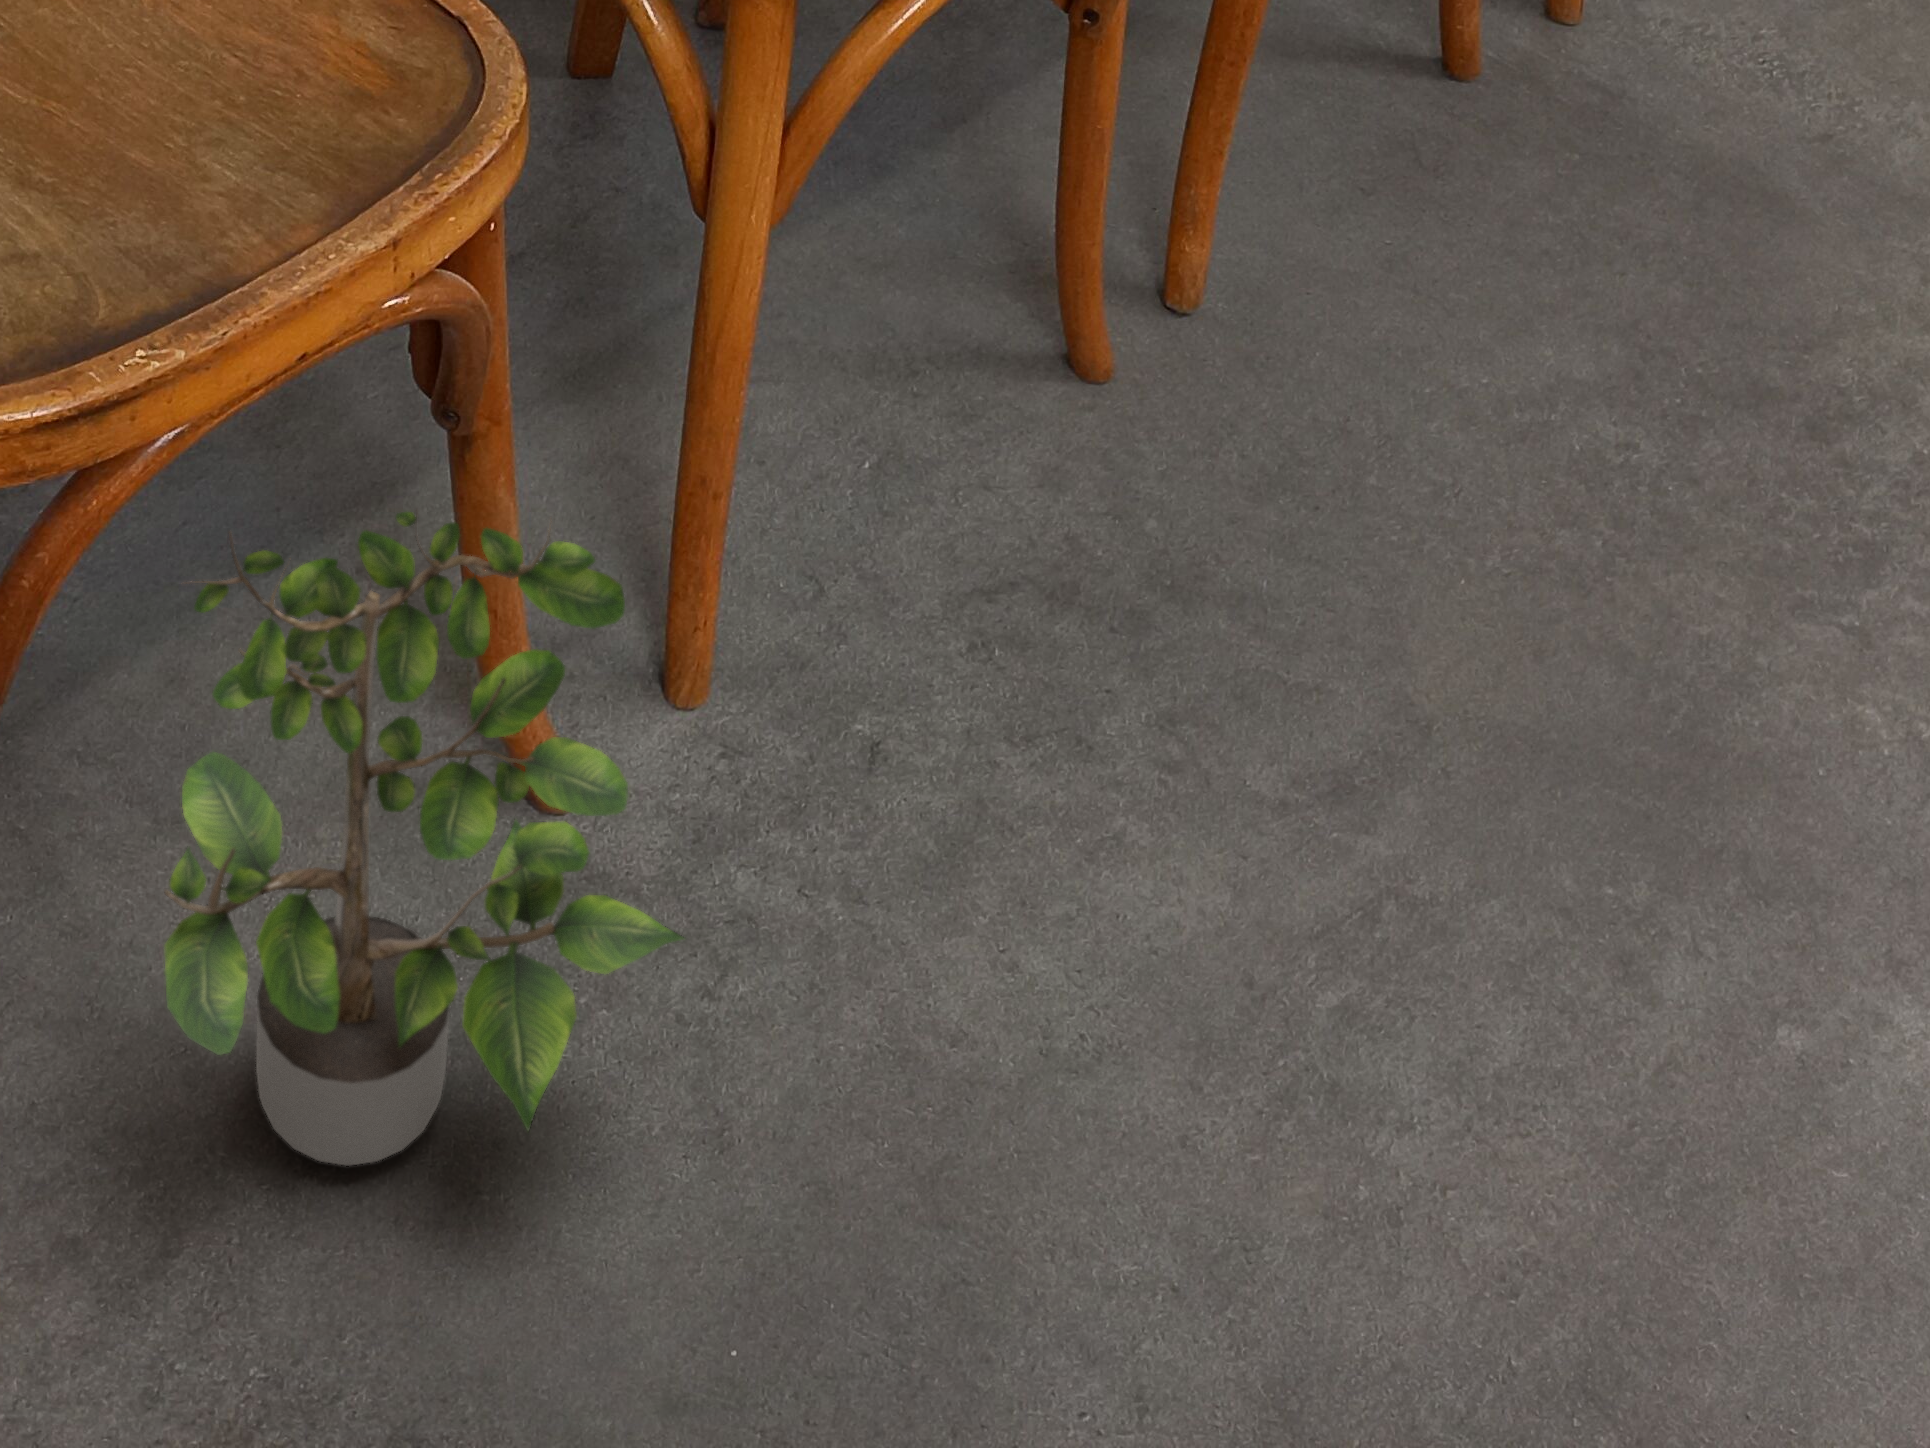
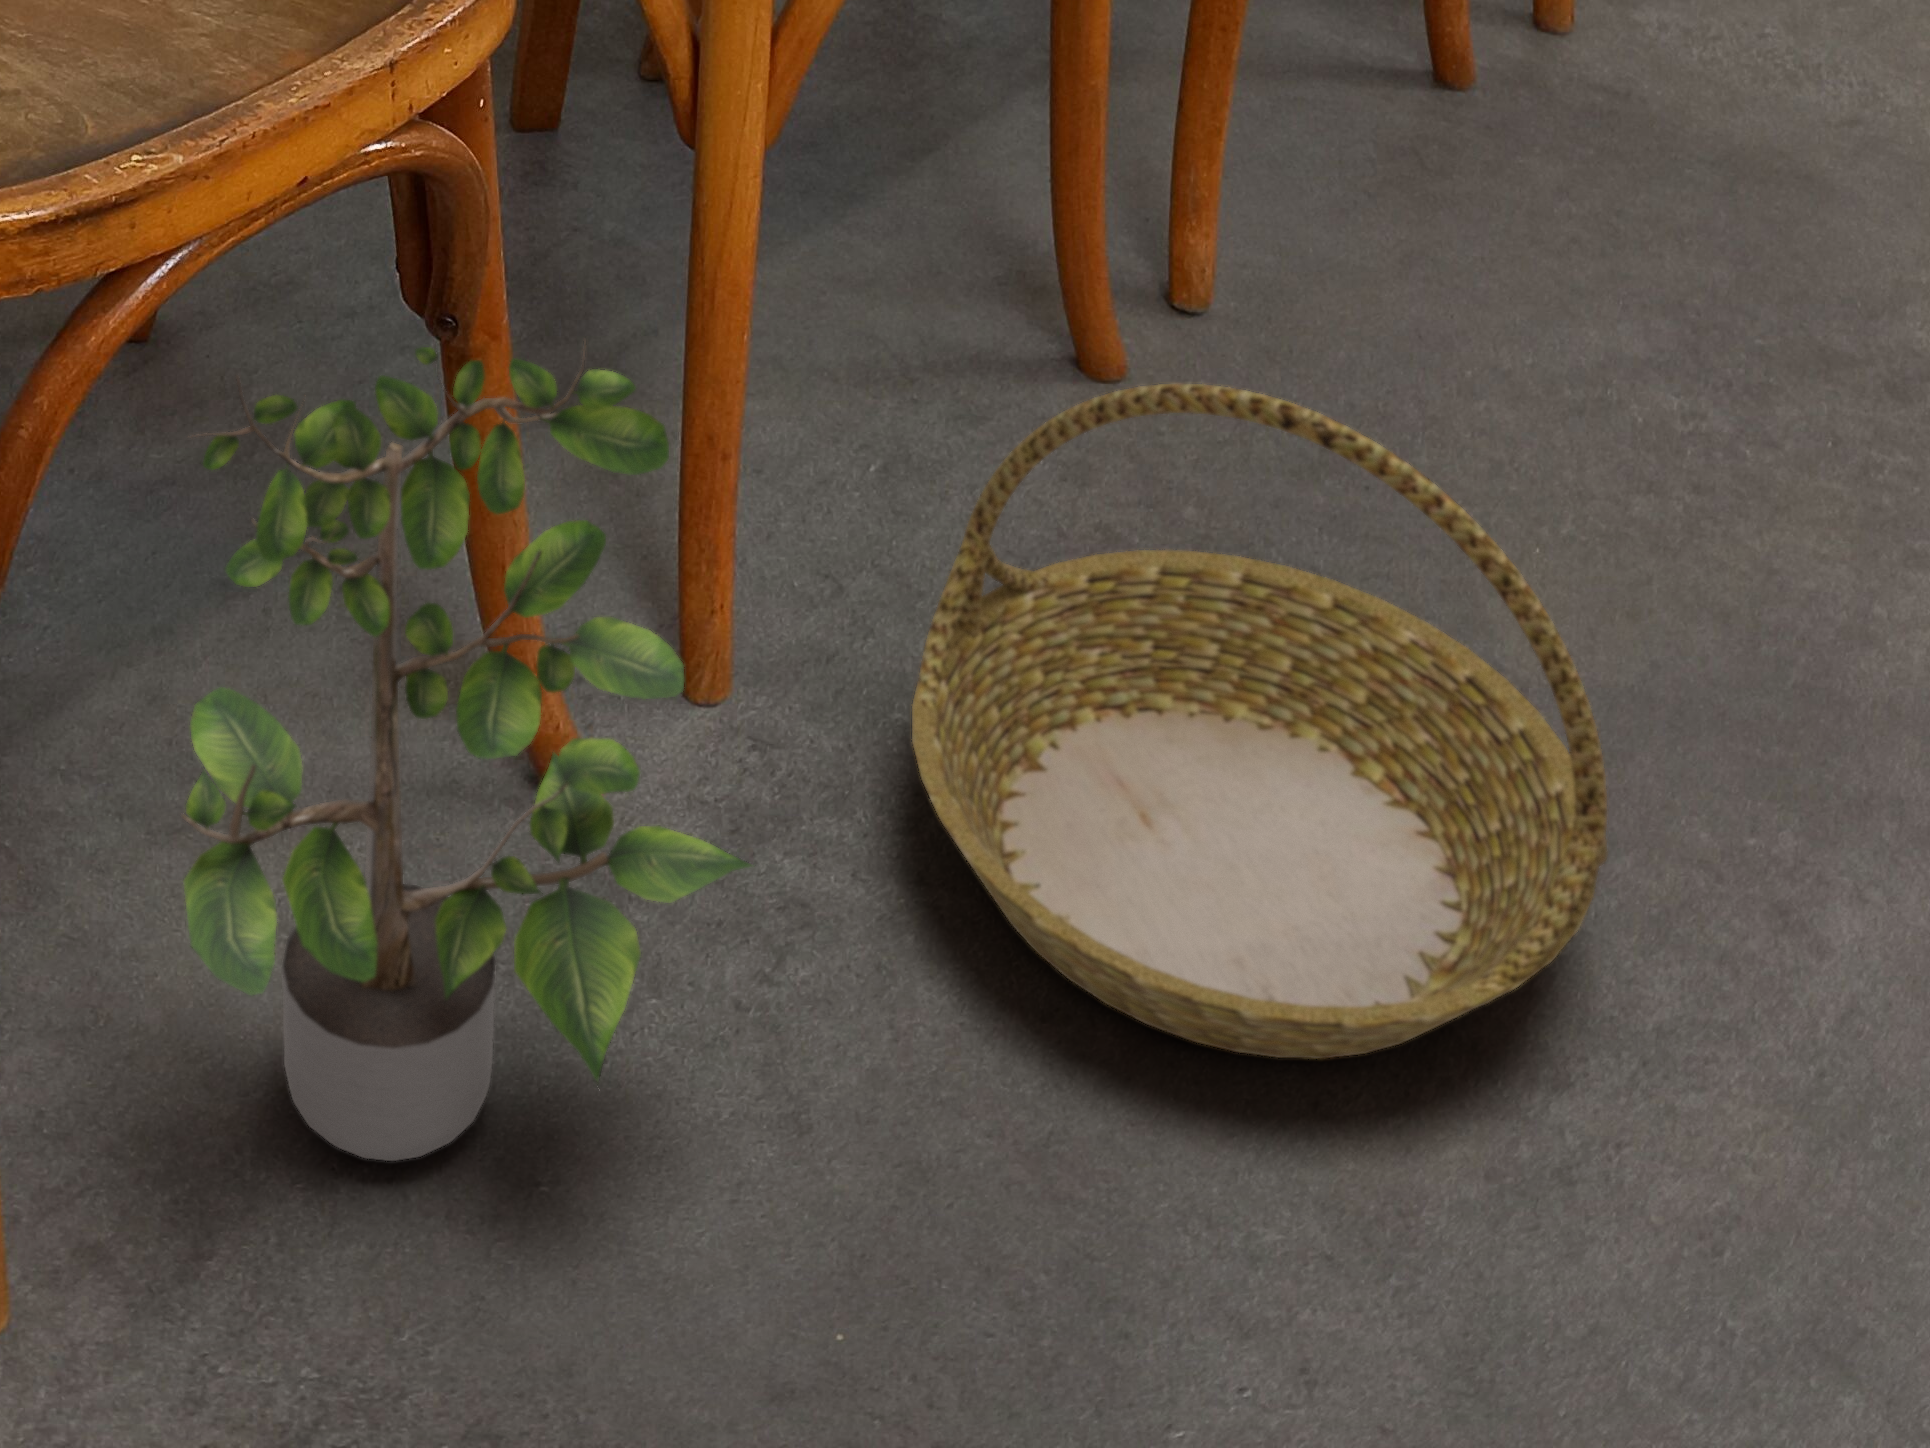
basket: none [855,494,1456,1096] -> present [912,384,1608,1058]

